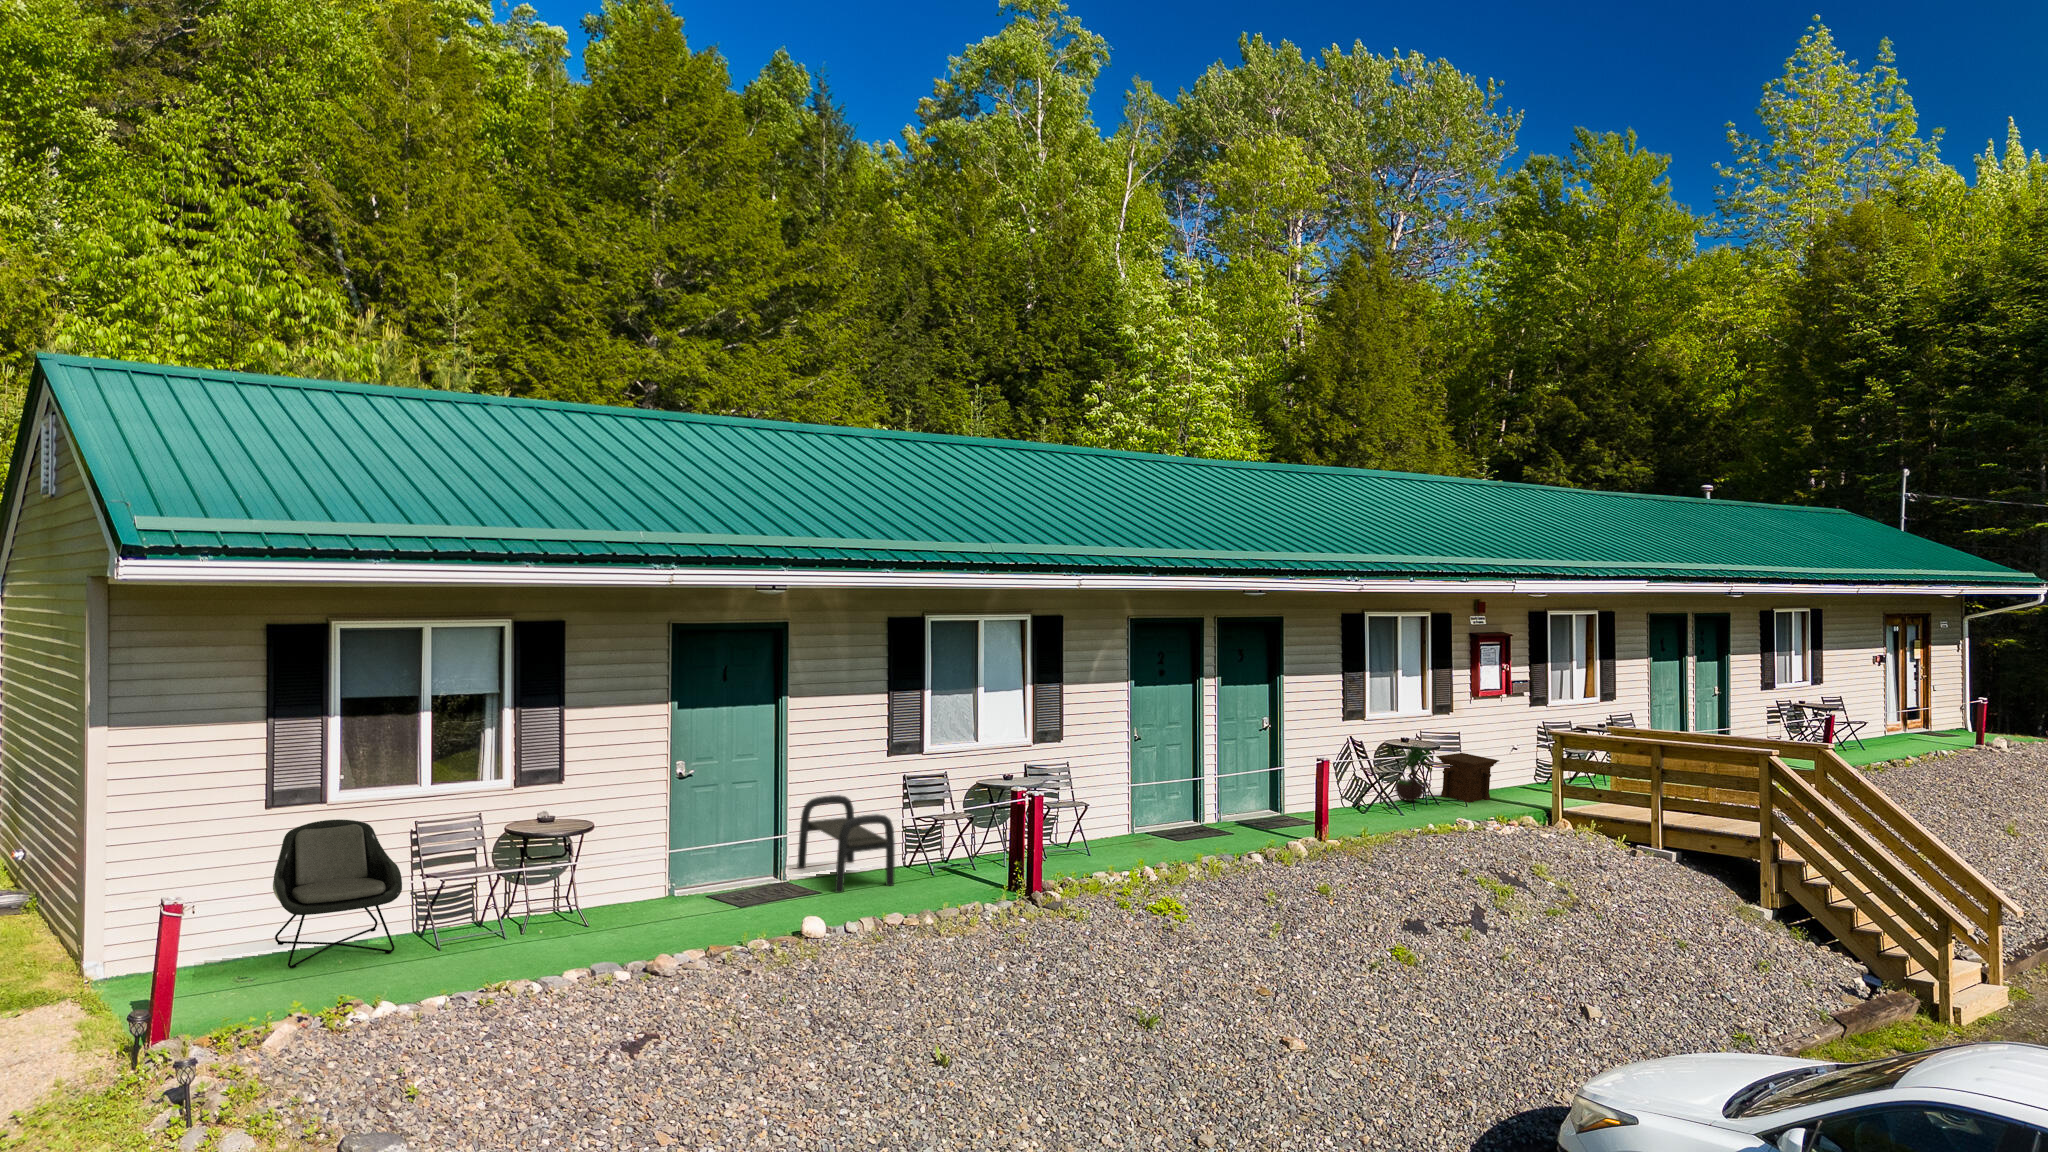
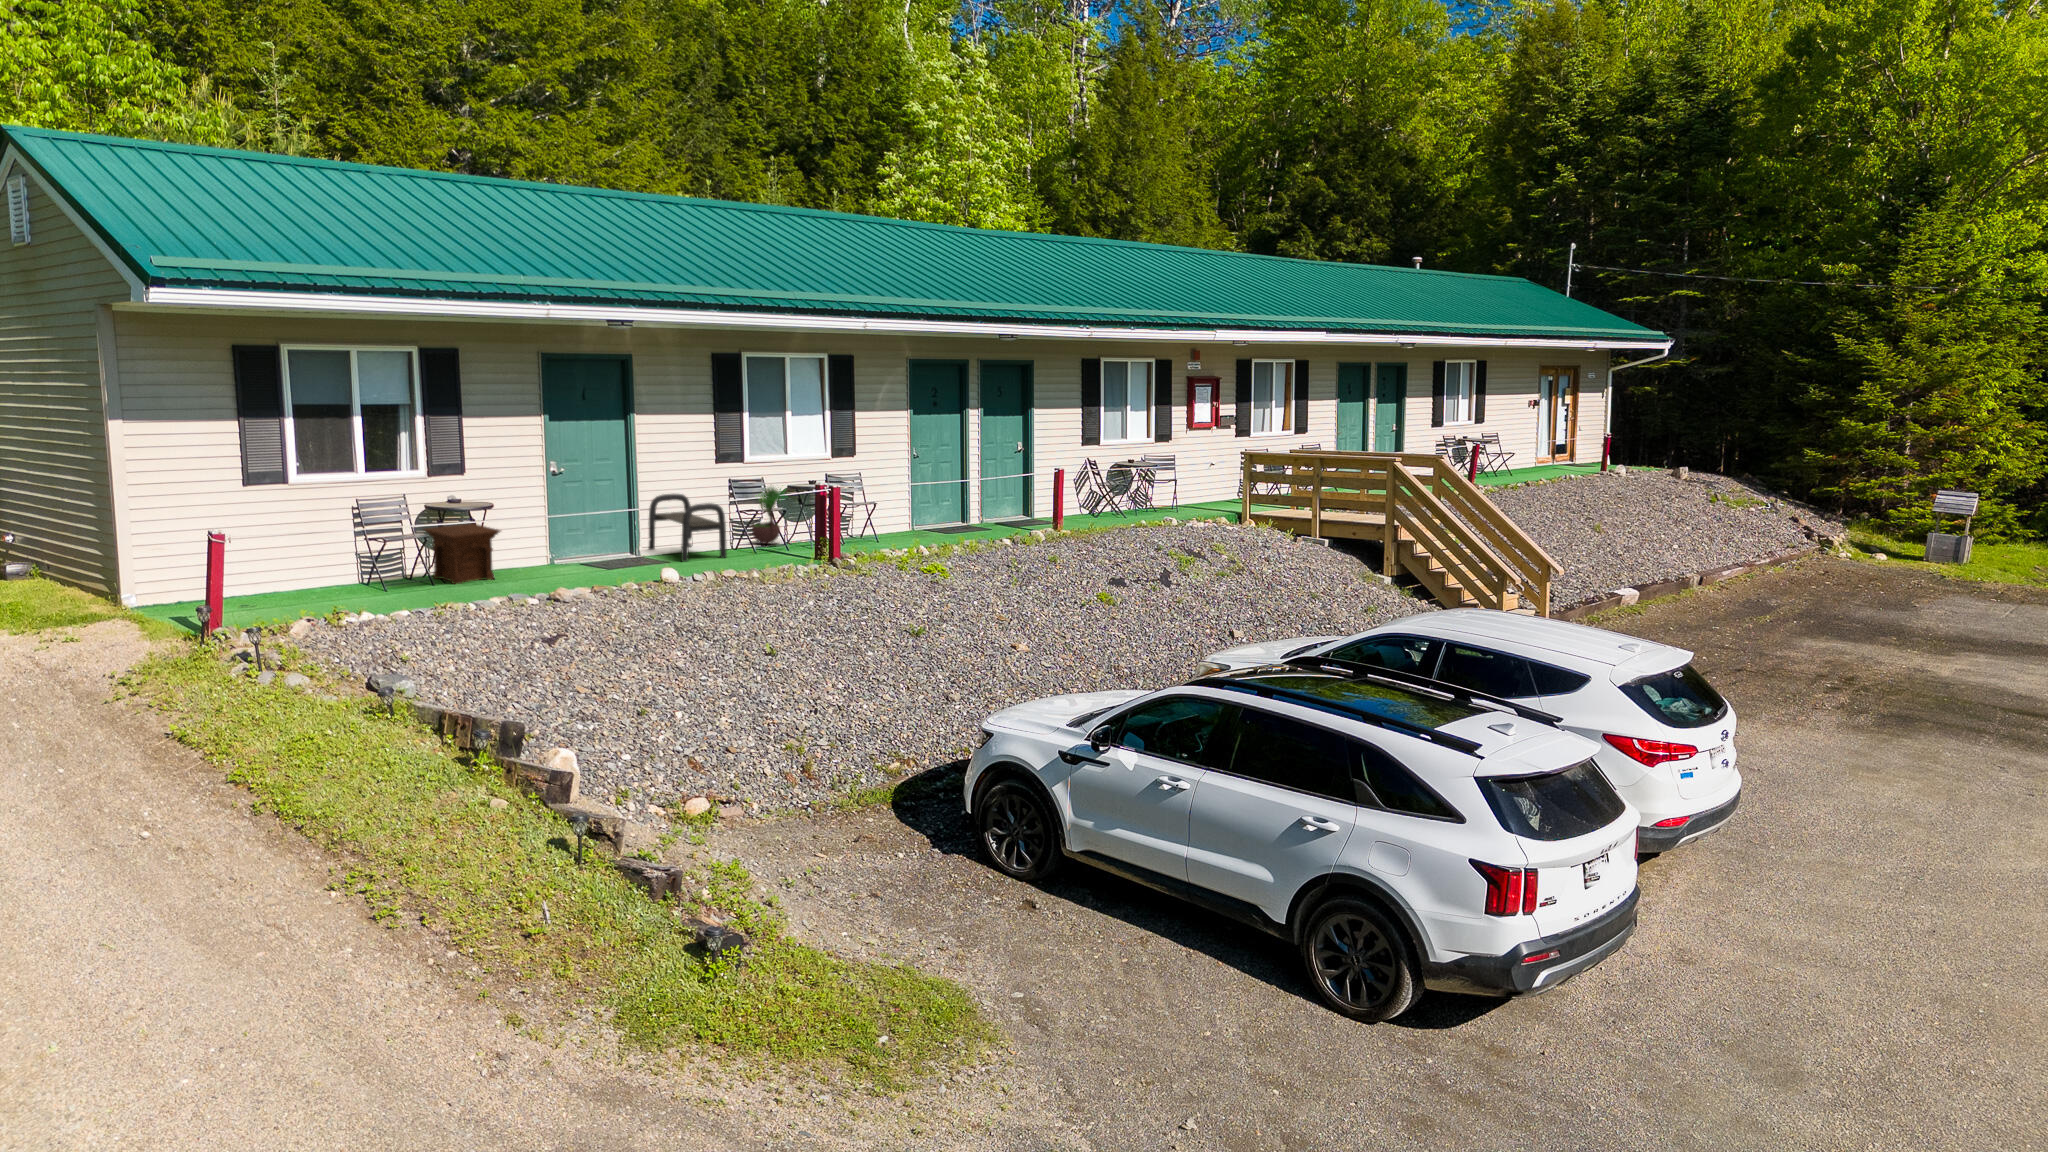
potted tree: present [1395,744,1431,801] -> present [752,487,785,544]
side table: present [1436,753,1499,803] -> present [423,523,500,584]
lounge chair: present [273,819,402,968] -> none [258,500,358,603]

